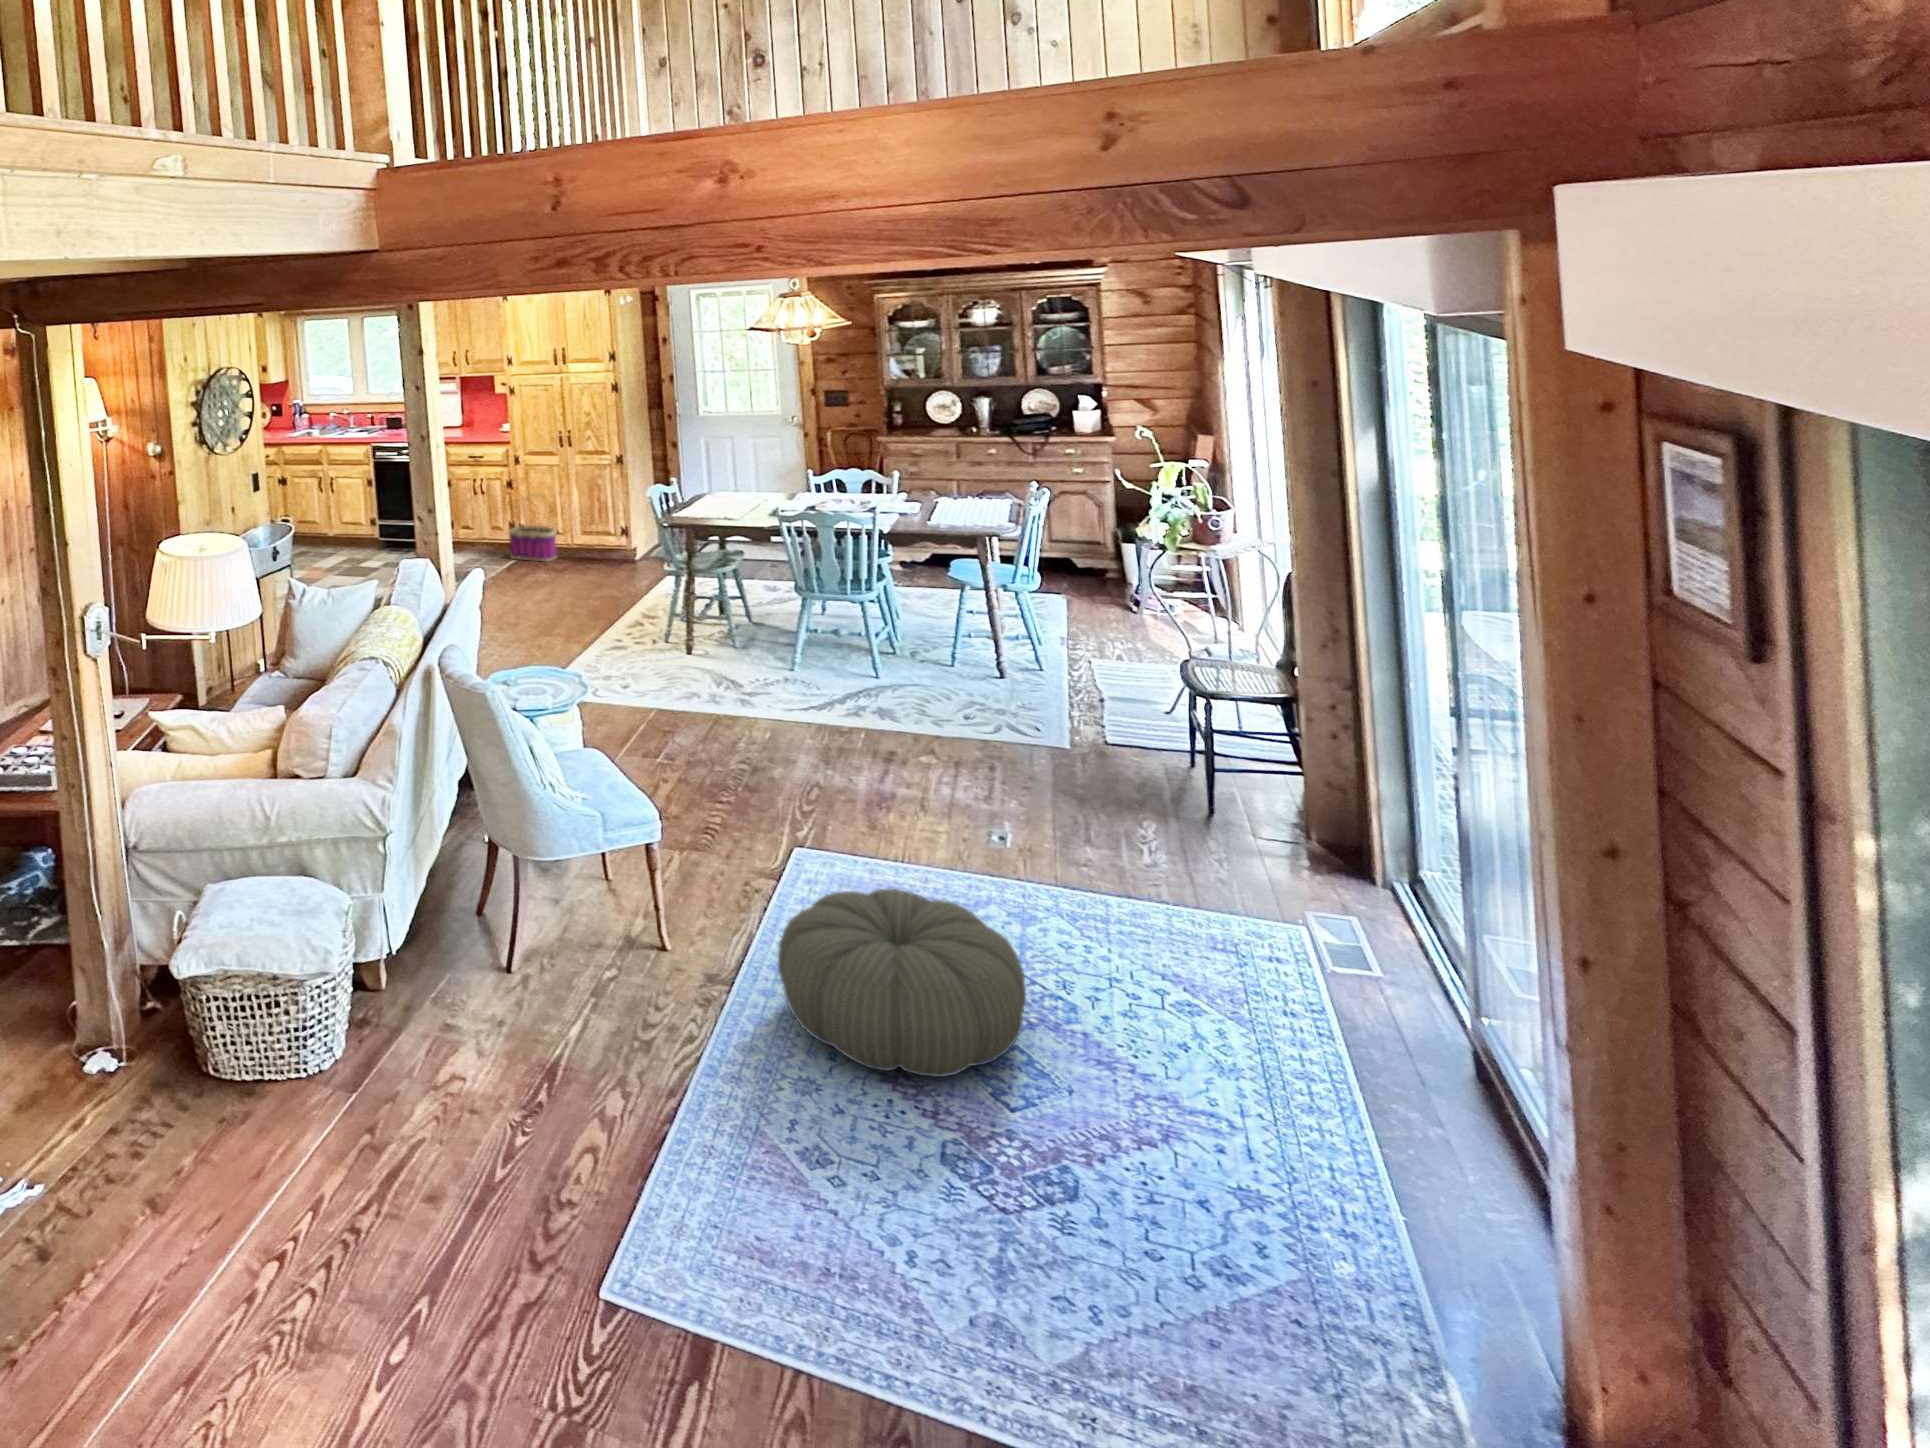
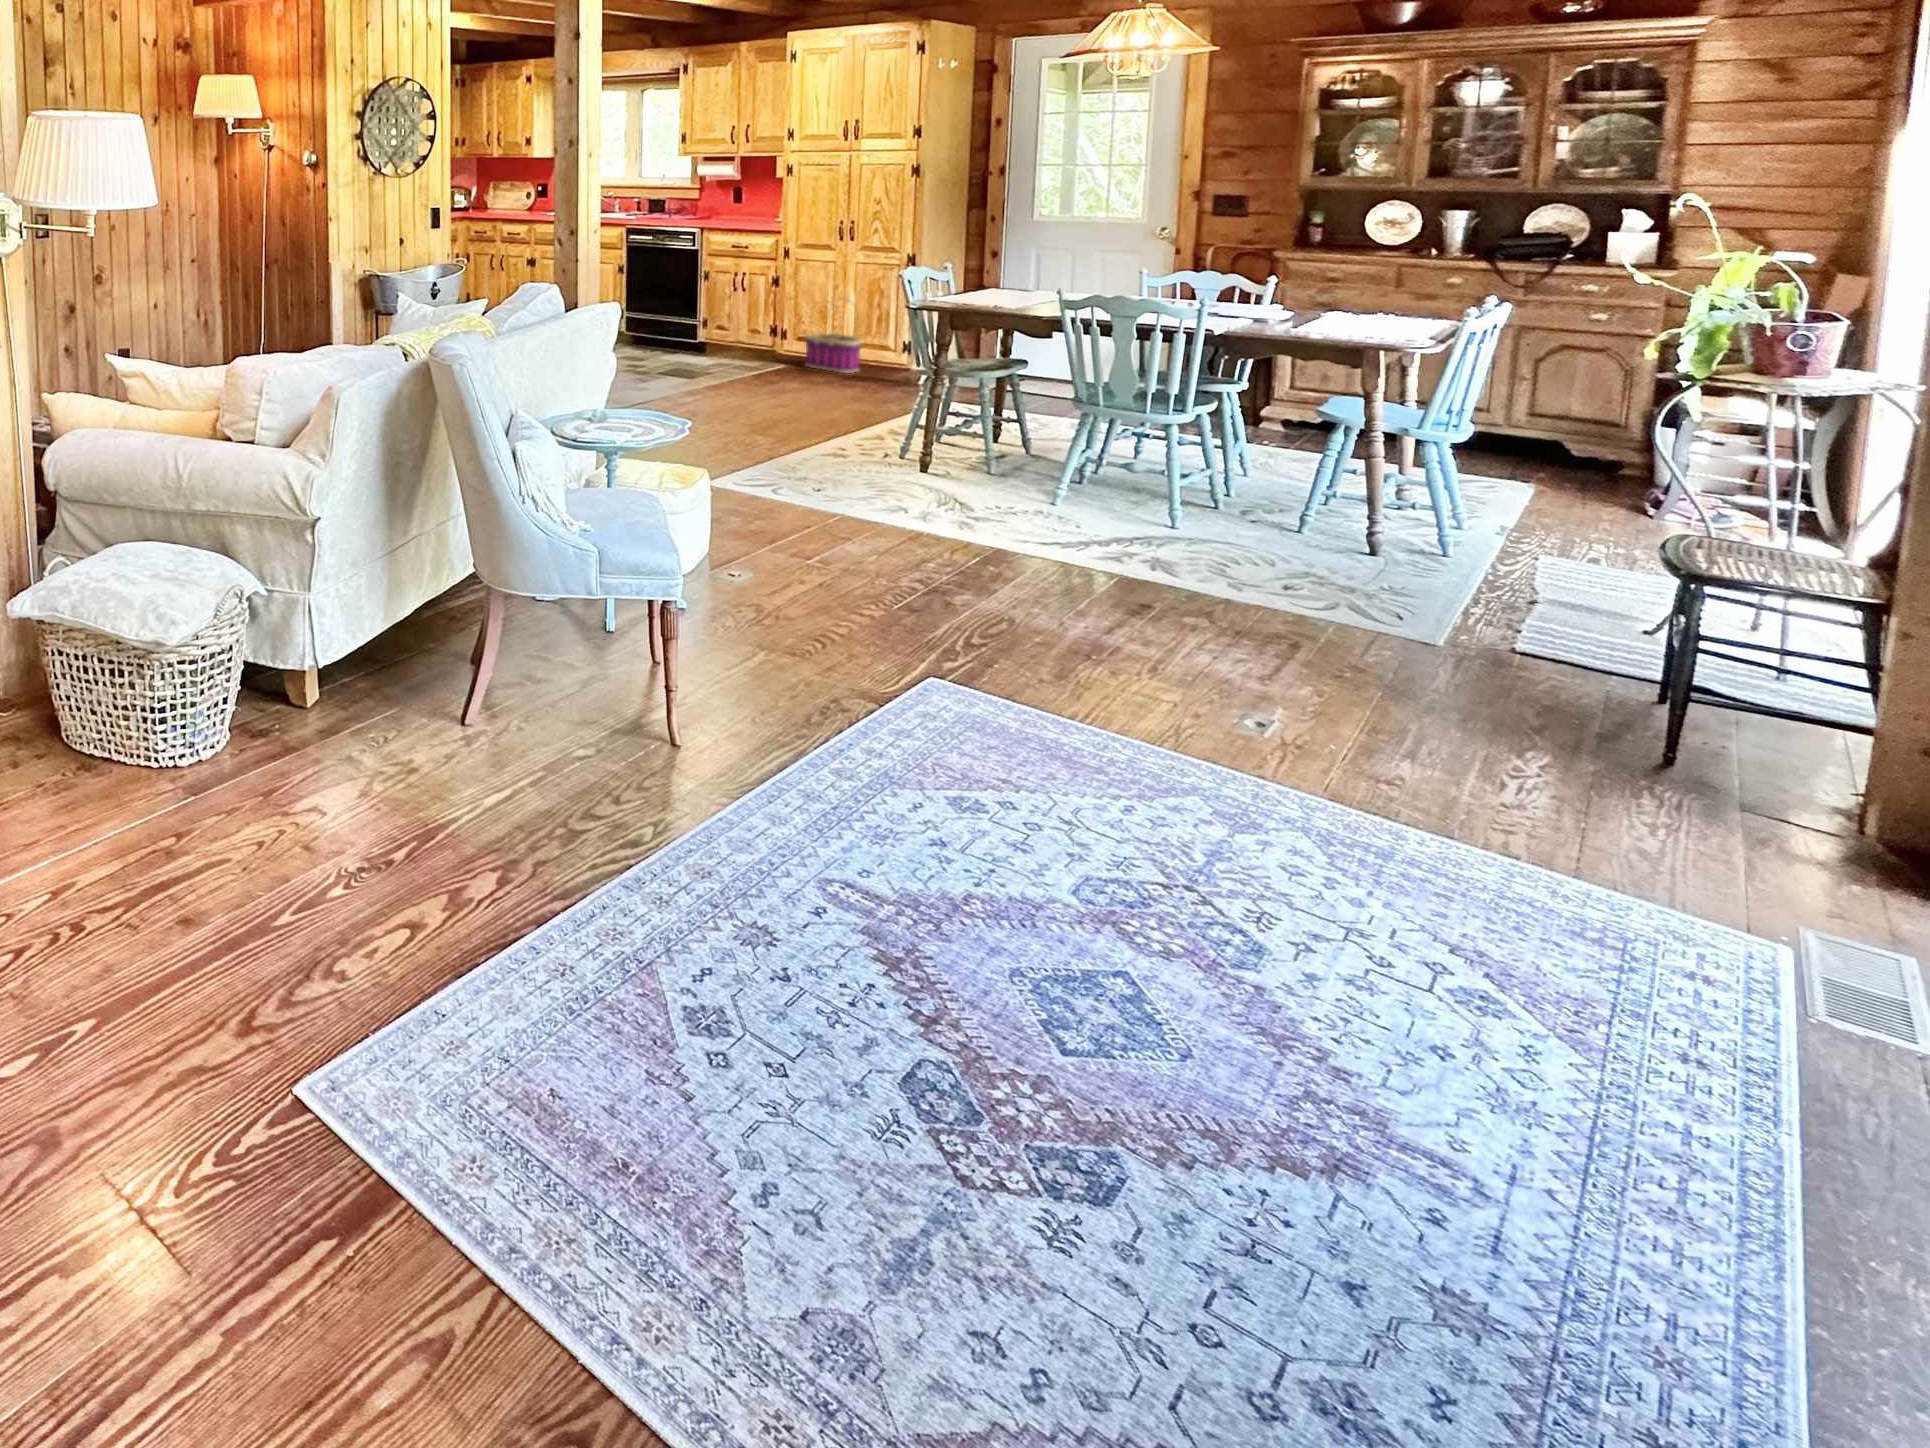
pouf: present [778,889,1026,1077] -> none [787,701,1170,973]

